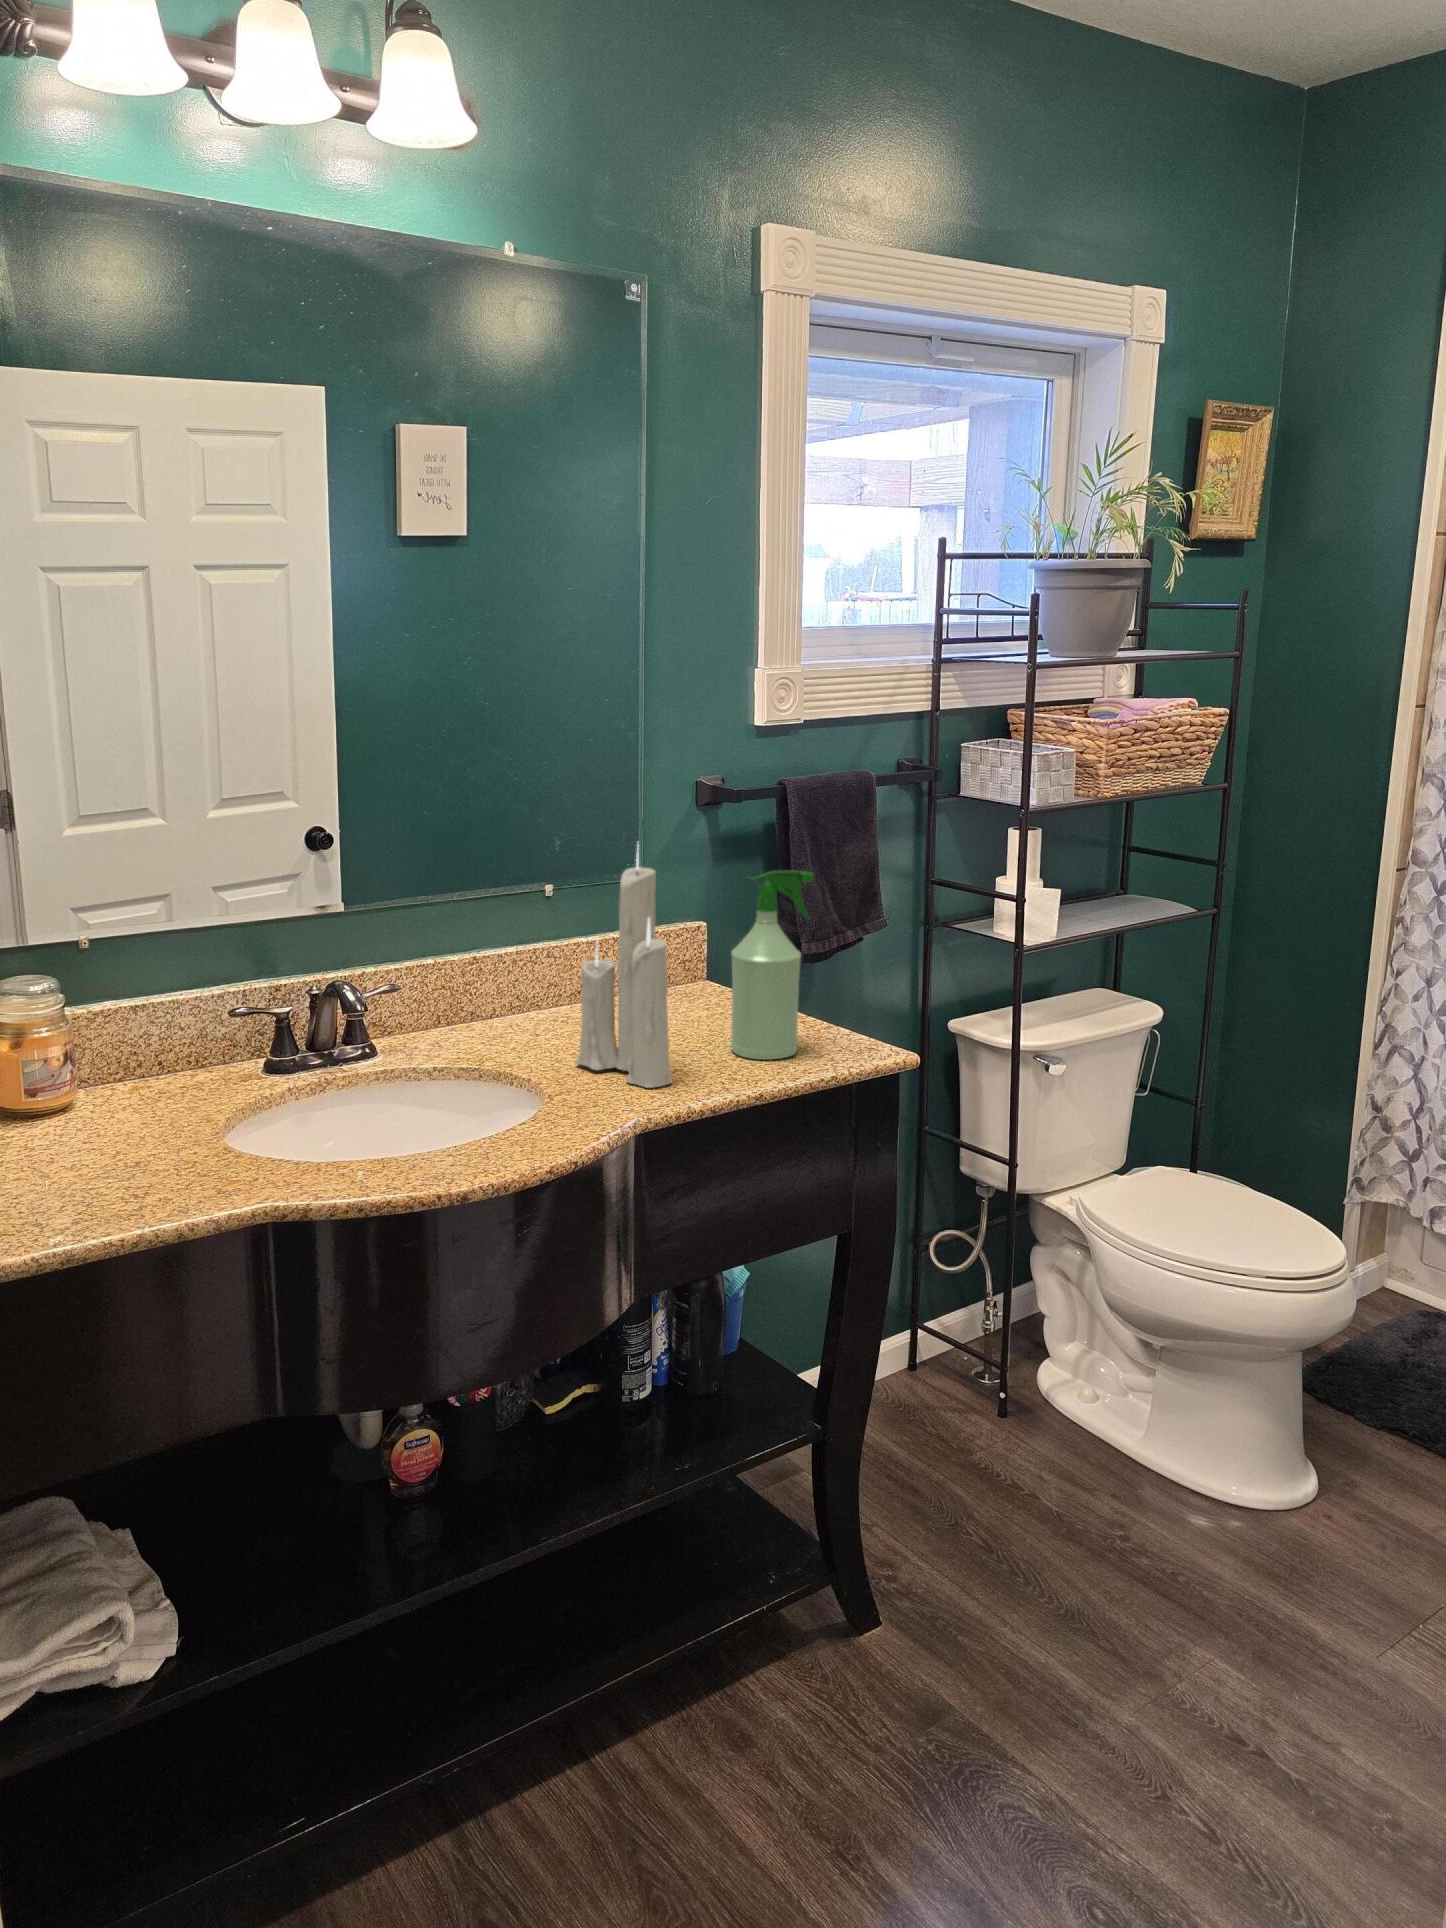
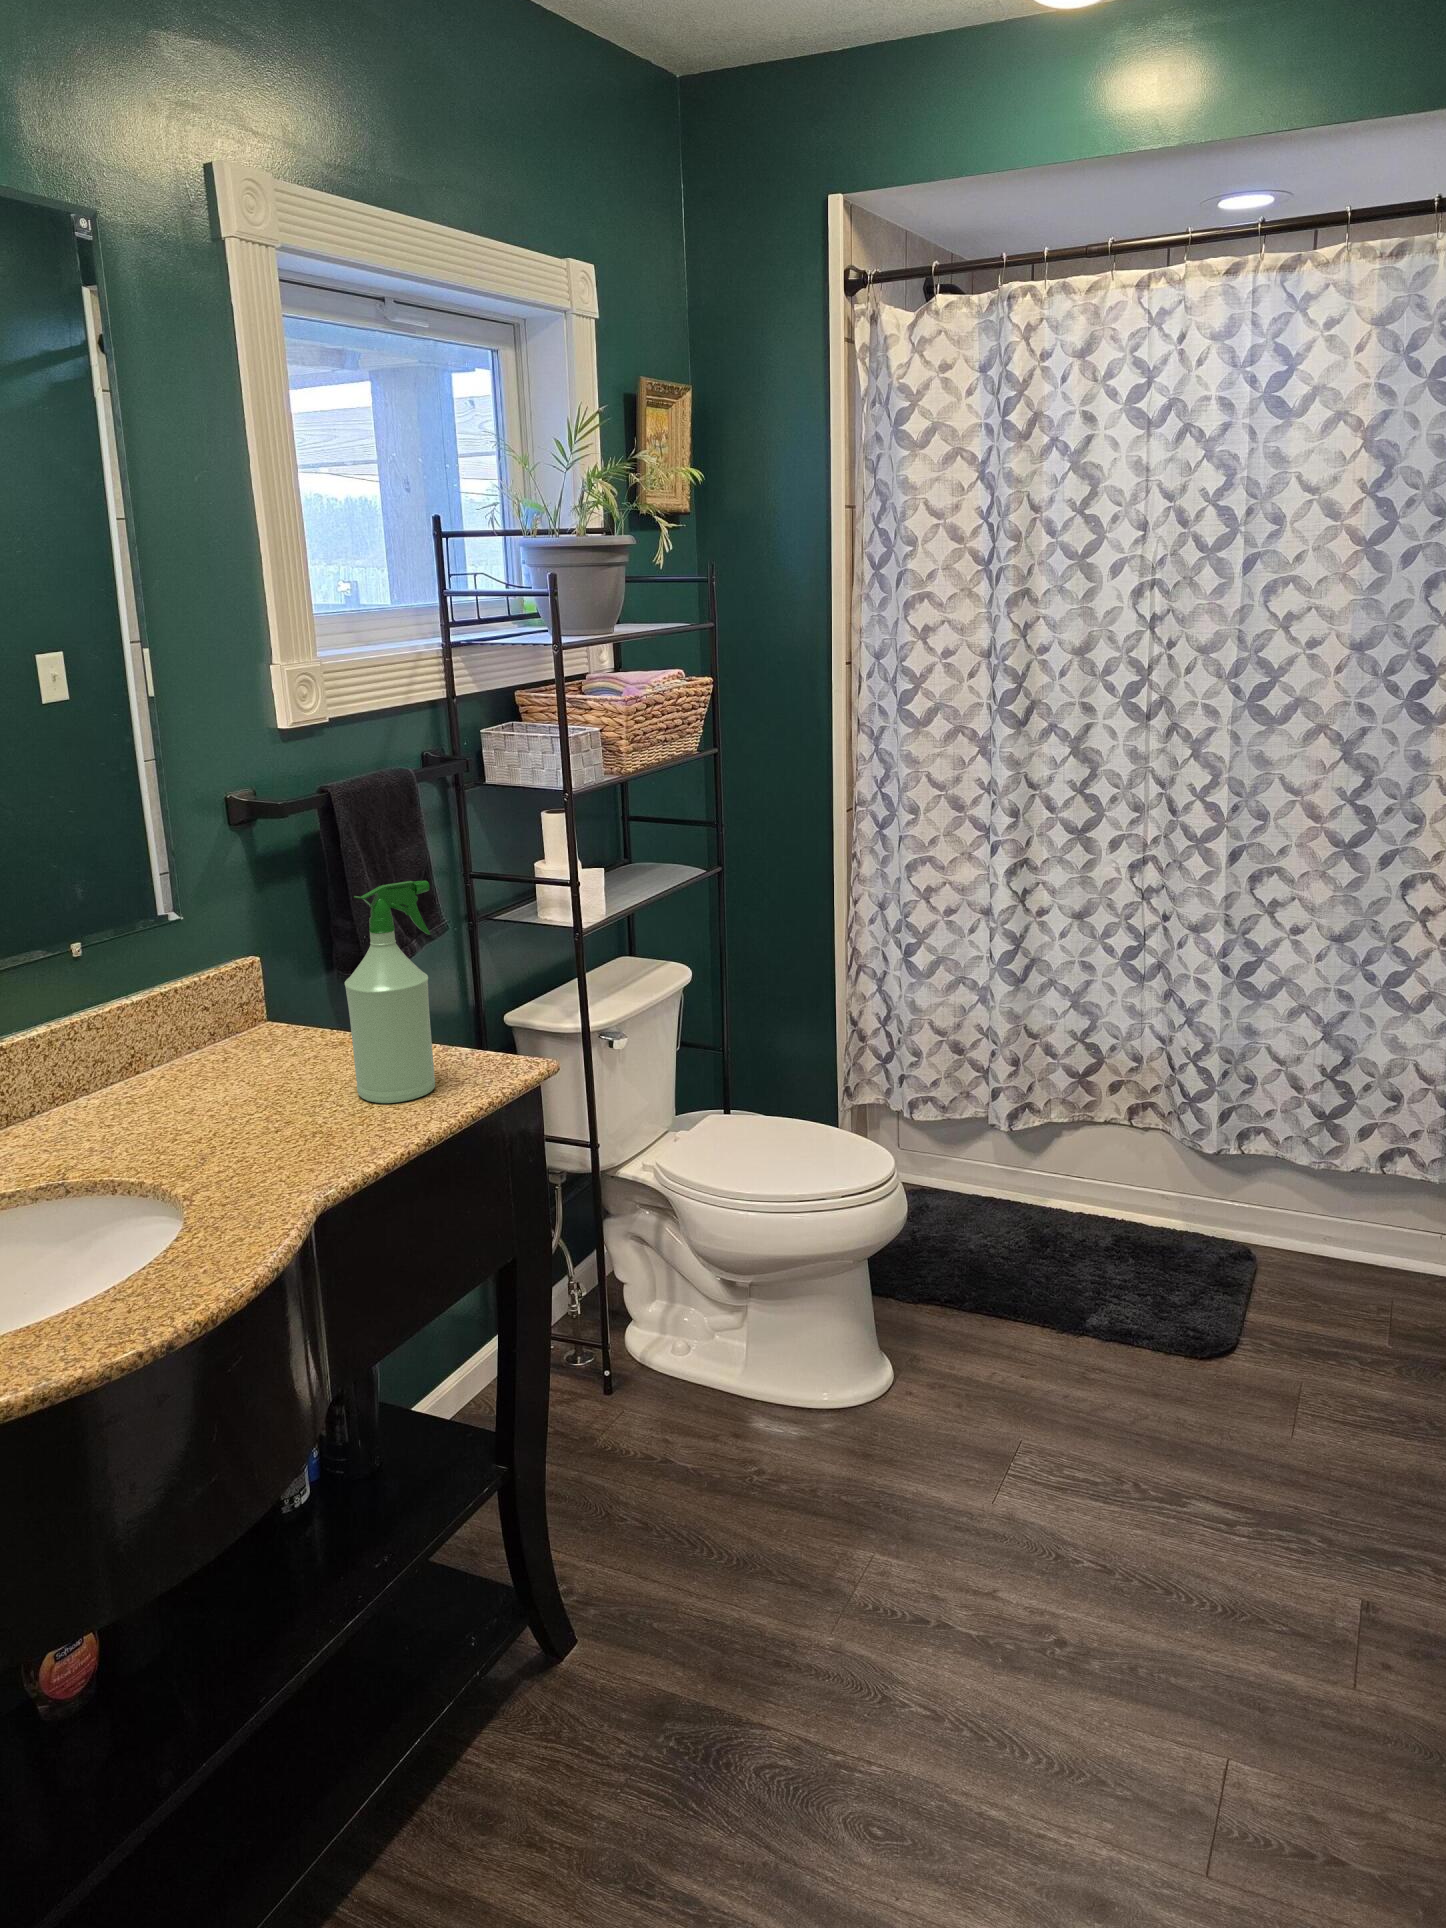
candle: present [576,847,672,1088] -> none [177,854,320,1166]

